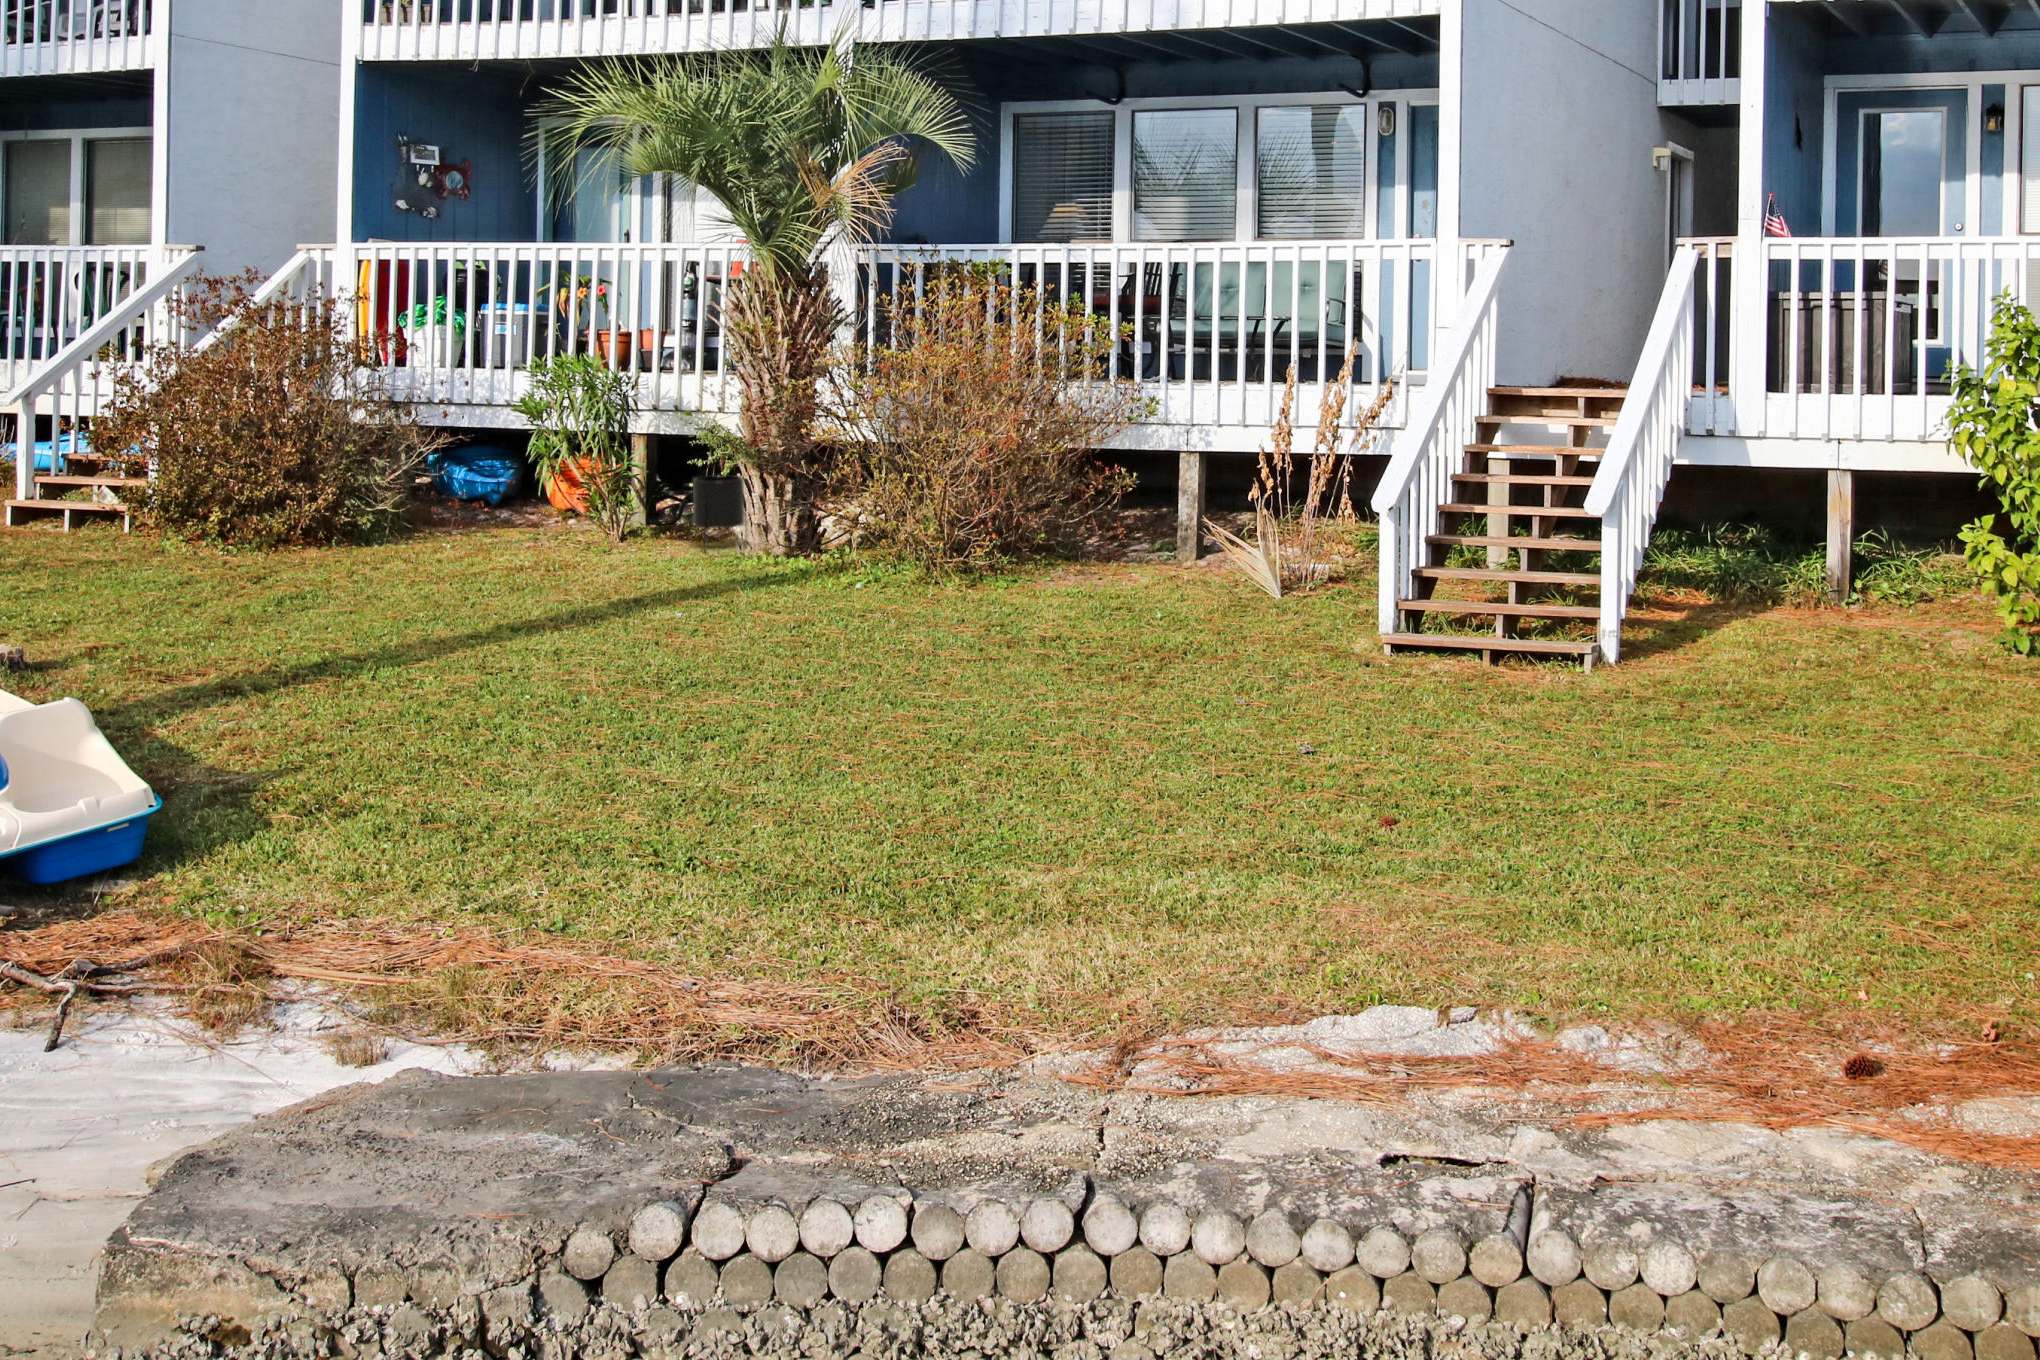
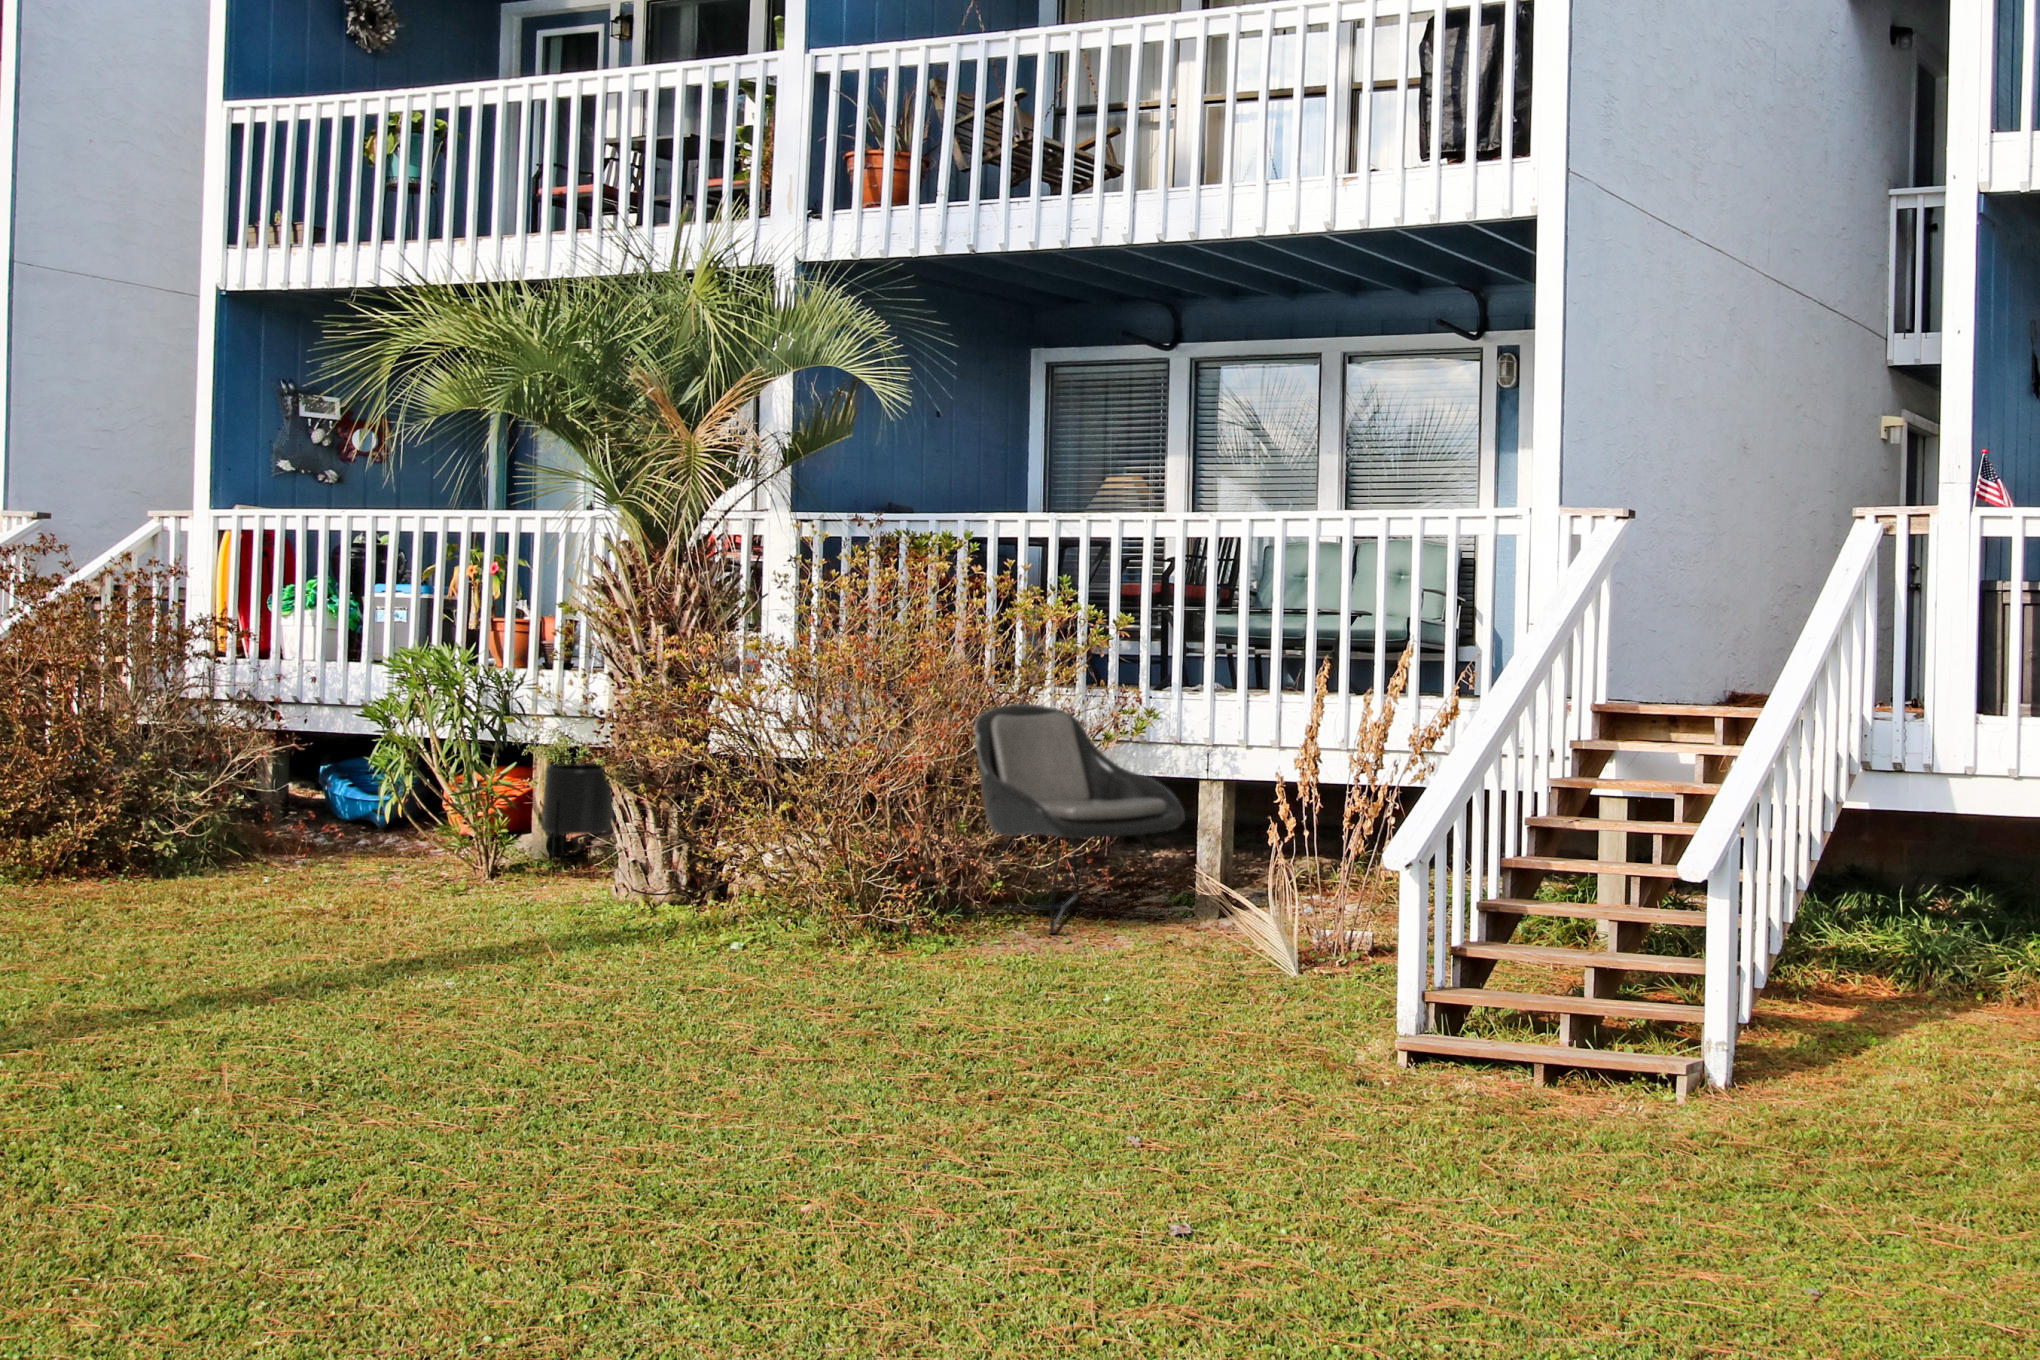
lounge chair: none [1016,419,1181,584] -> present [961,704,1185,933]

